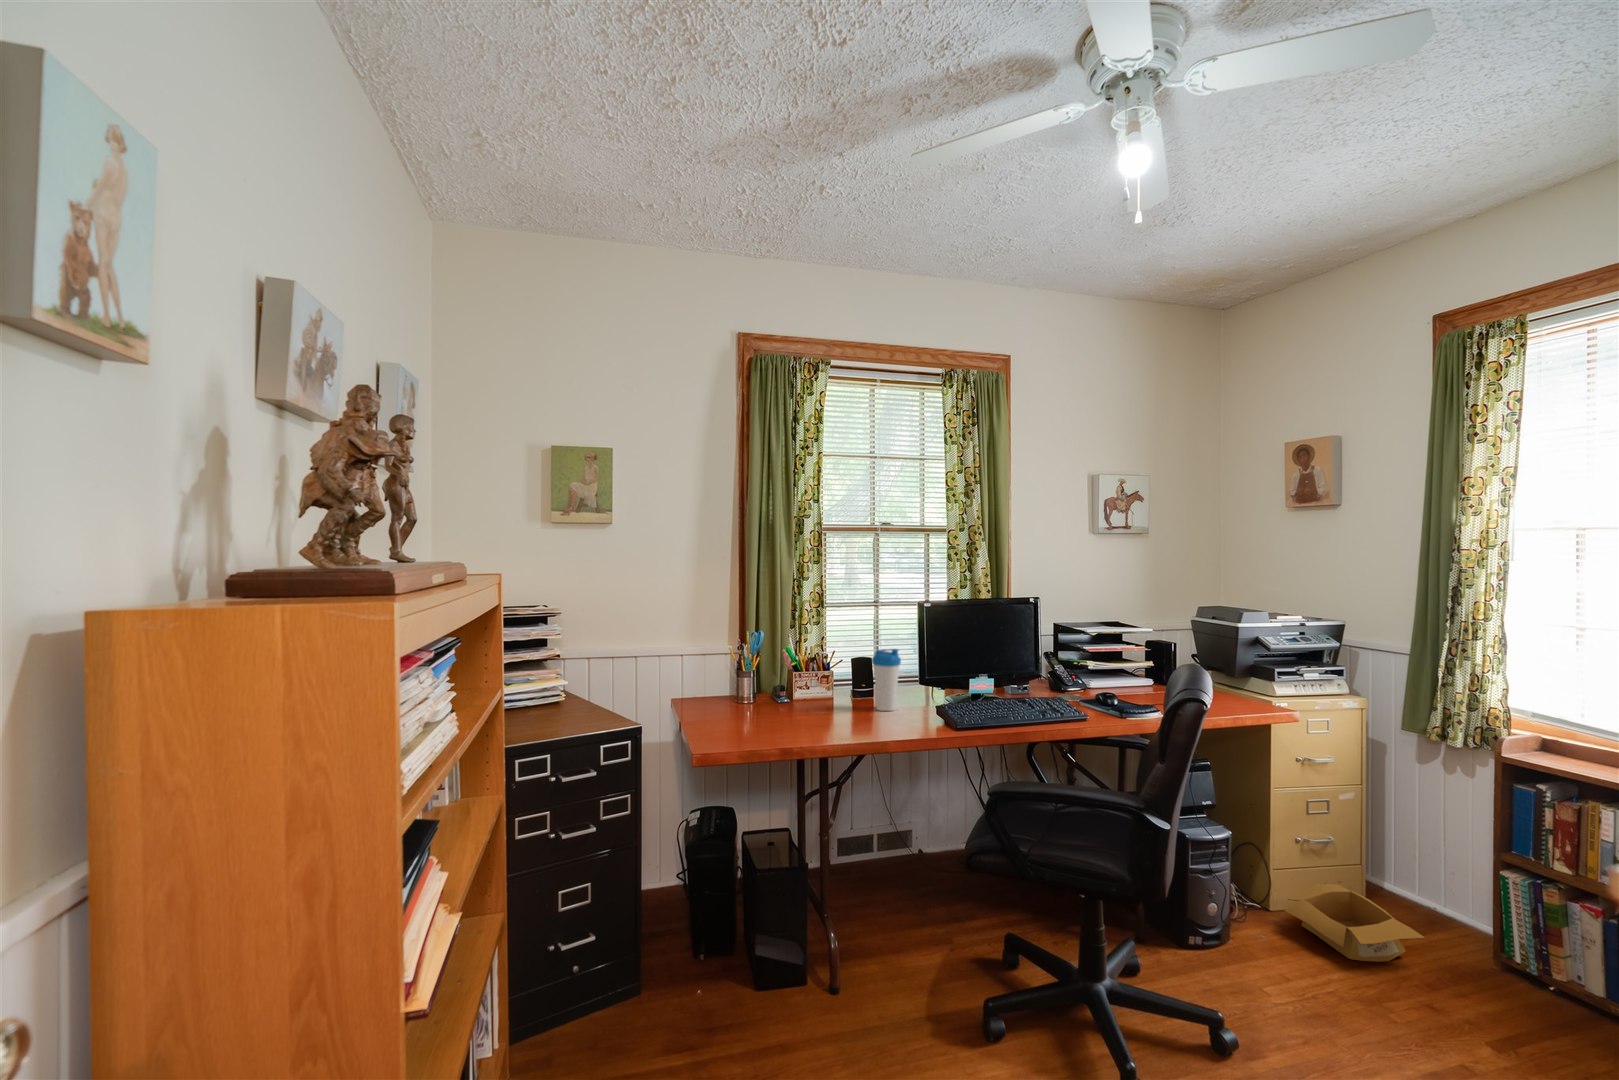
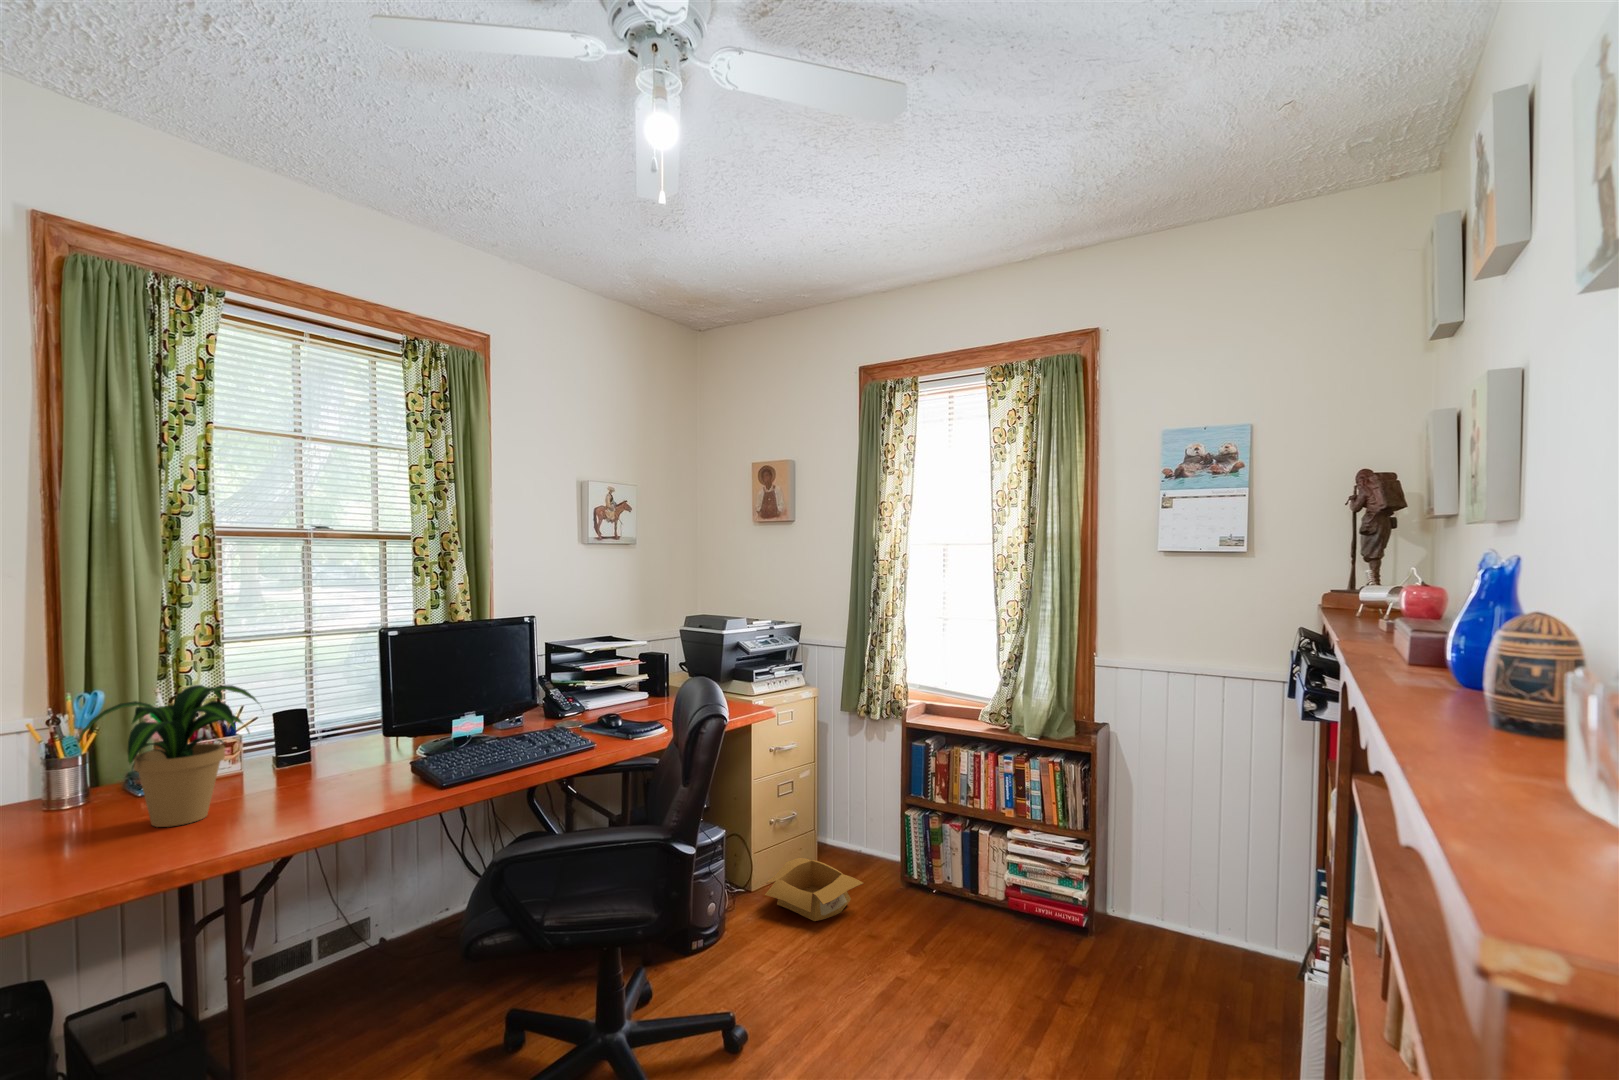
potted plant: none [748,633,842,725] -> present [80,685,257,827]
water bottle: present [872,649,901,711] -> none [309,693,355,780]

